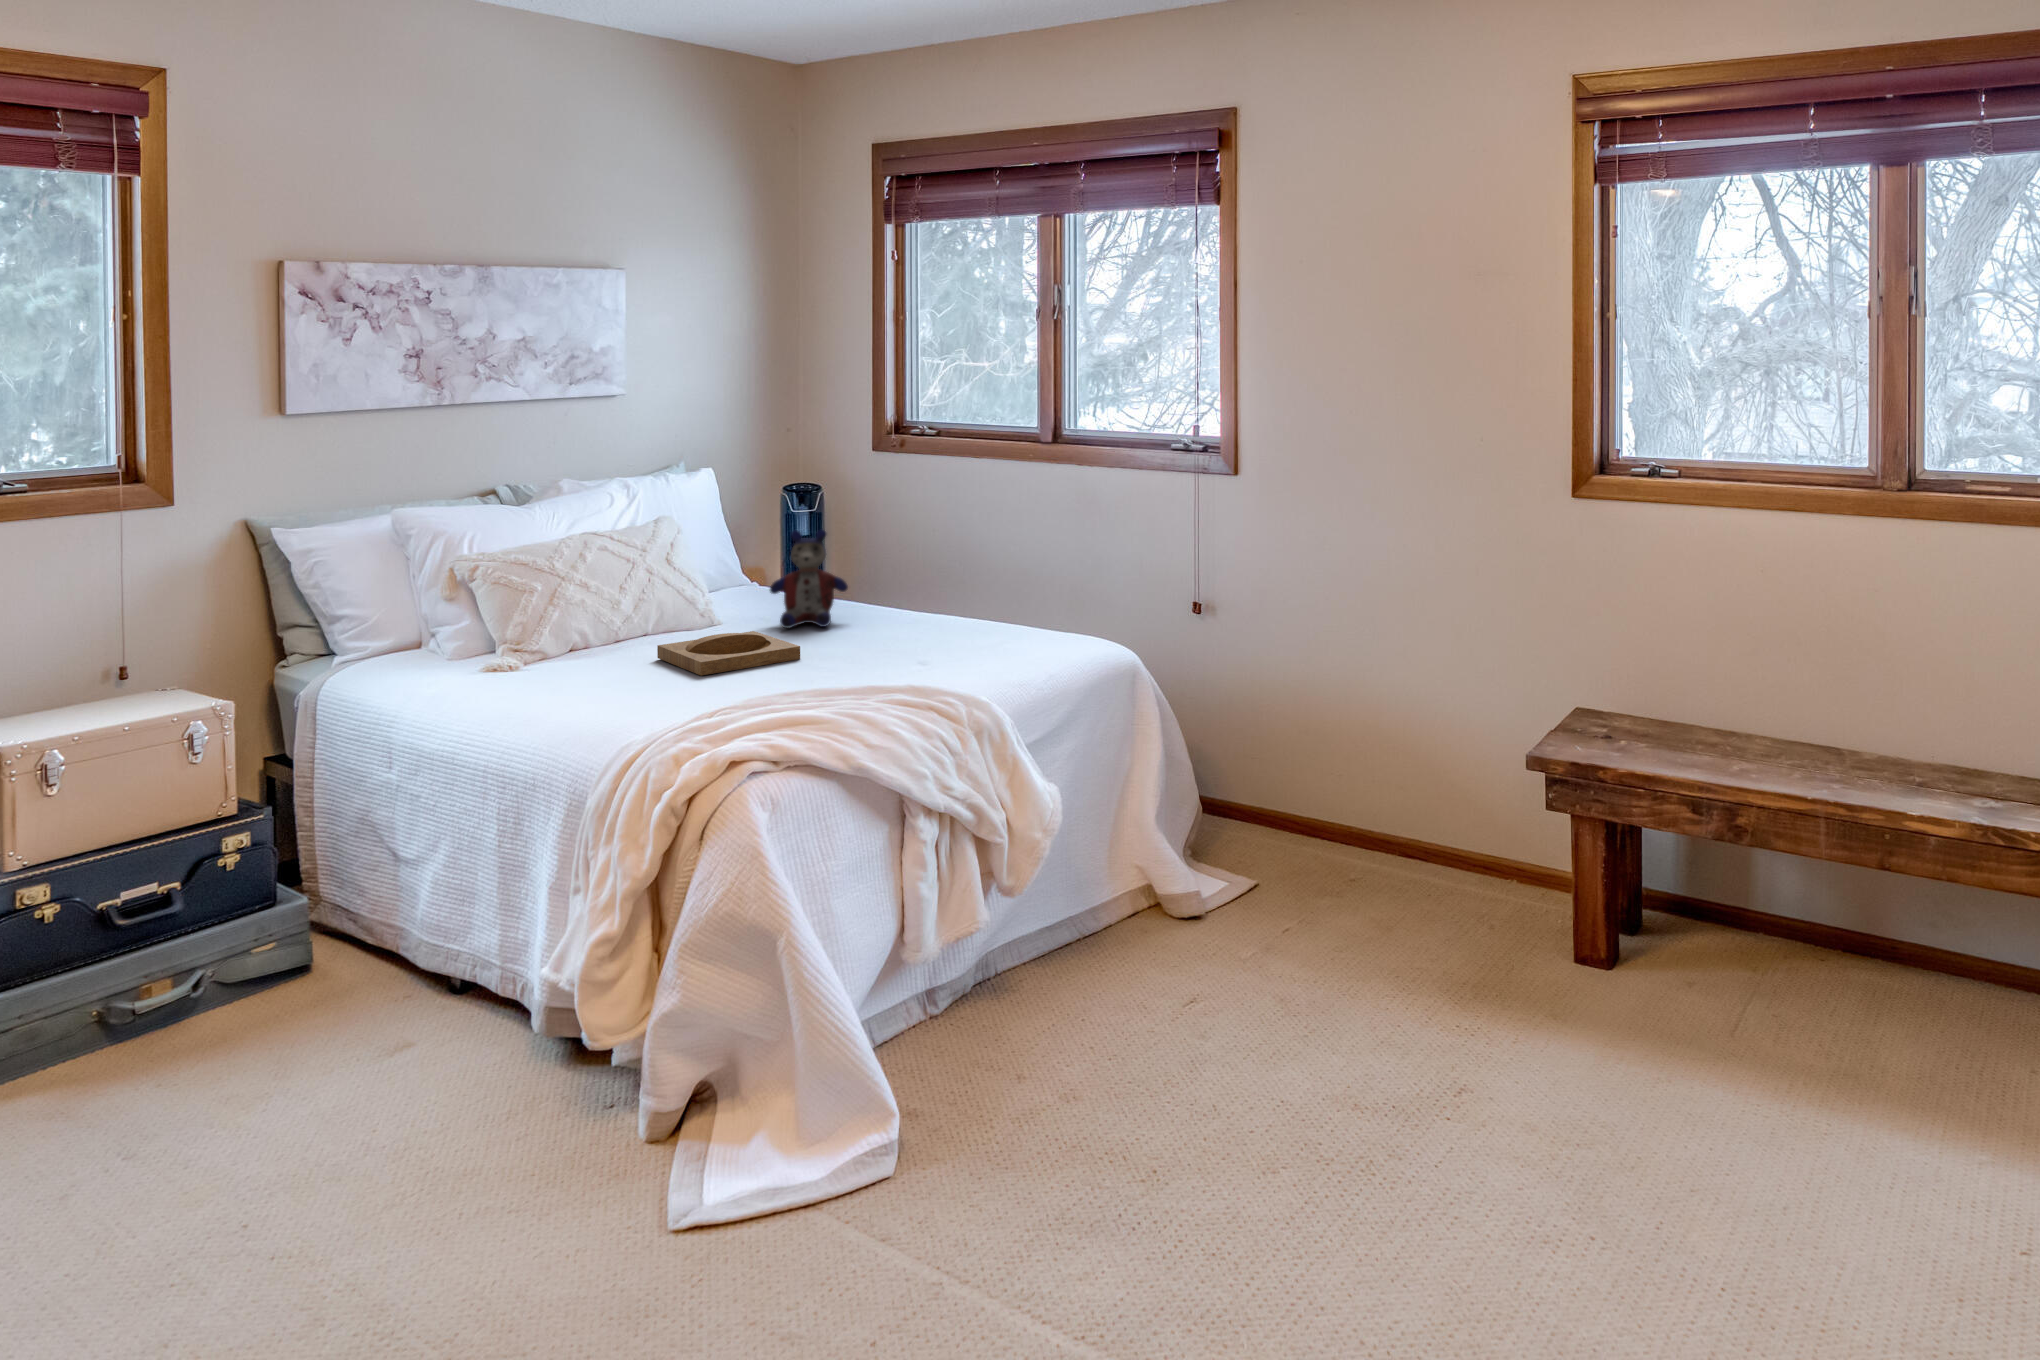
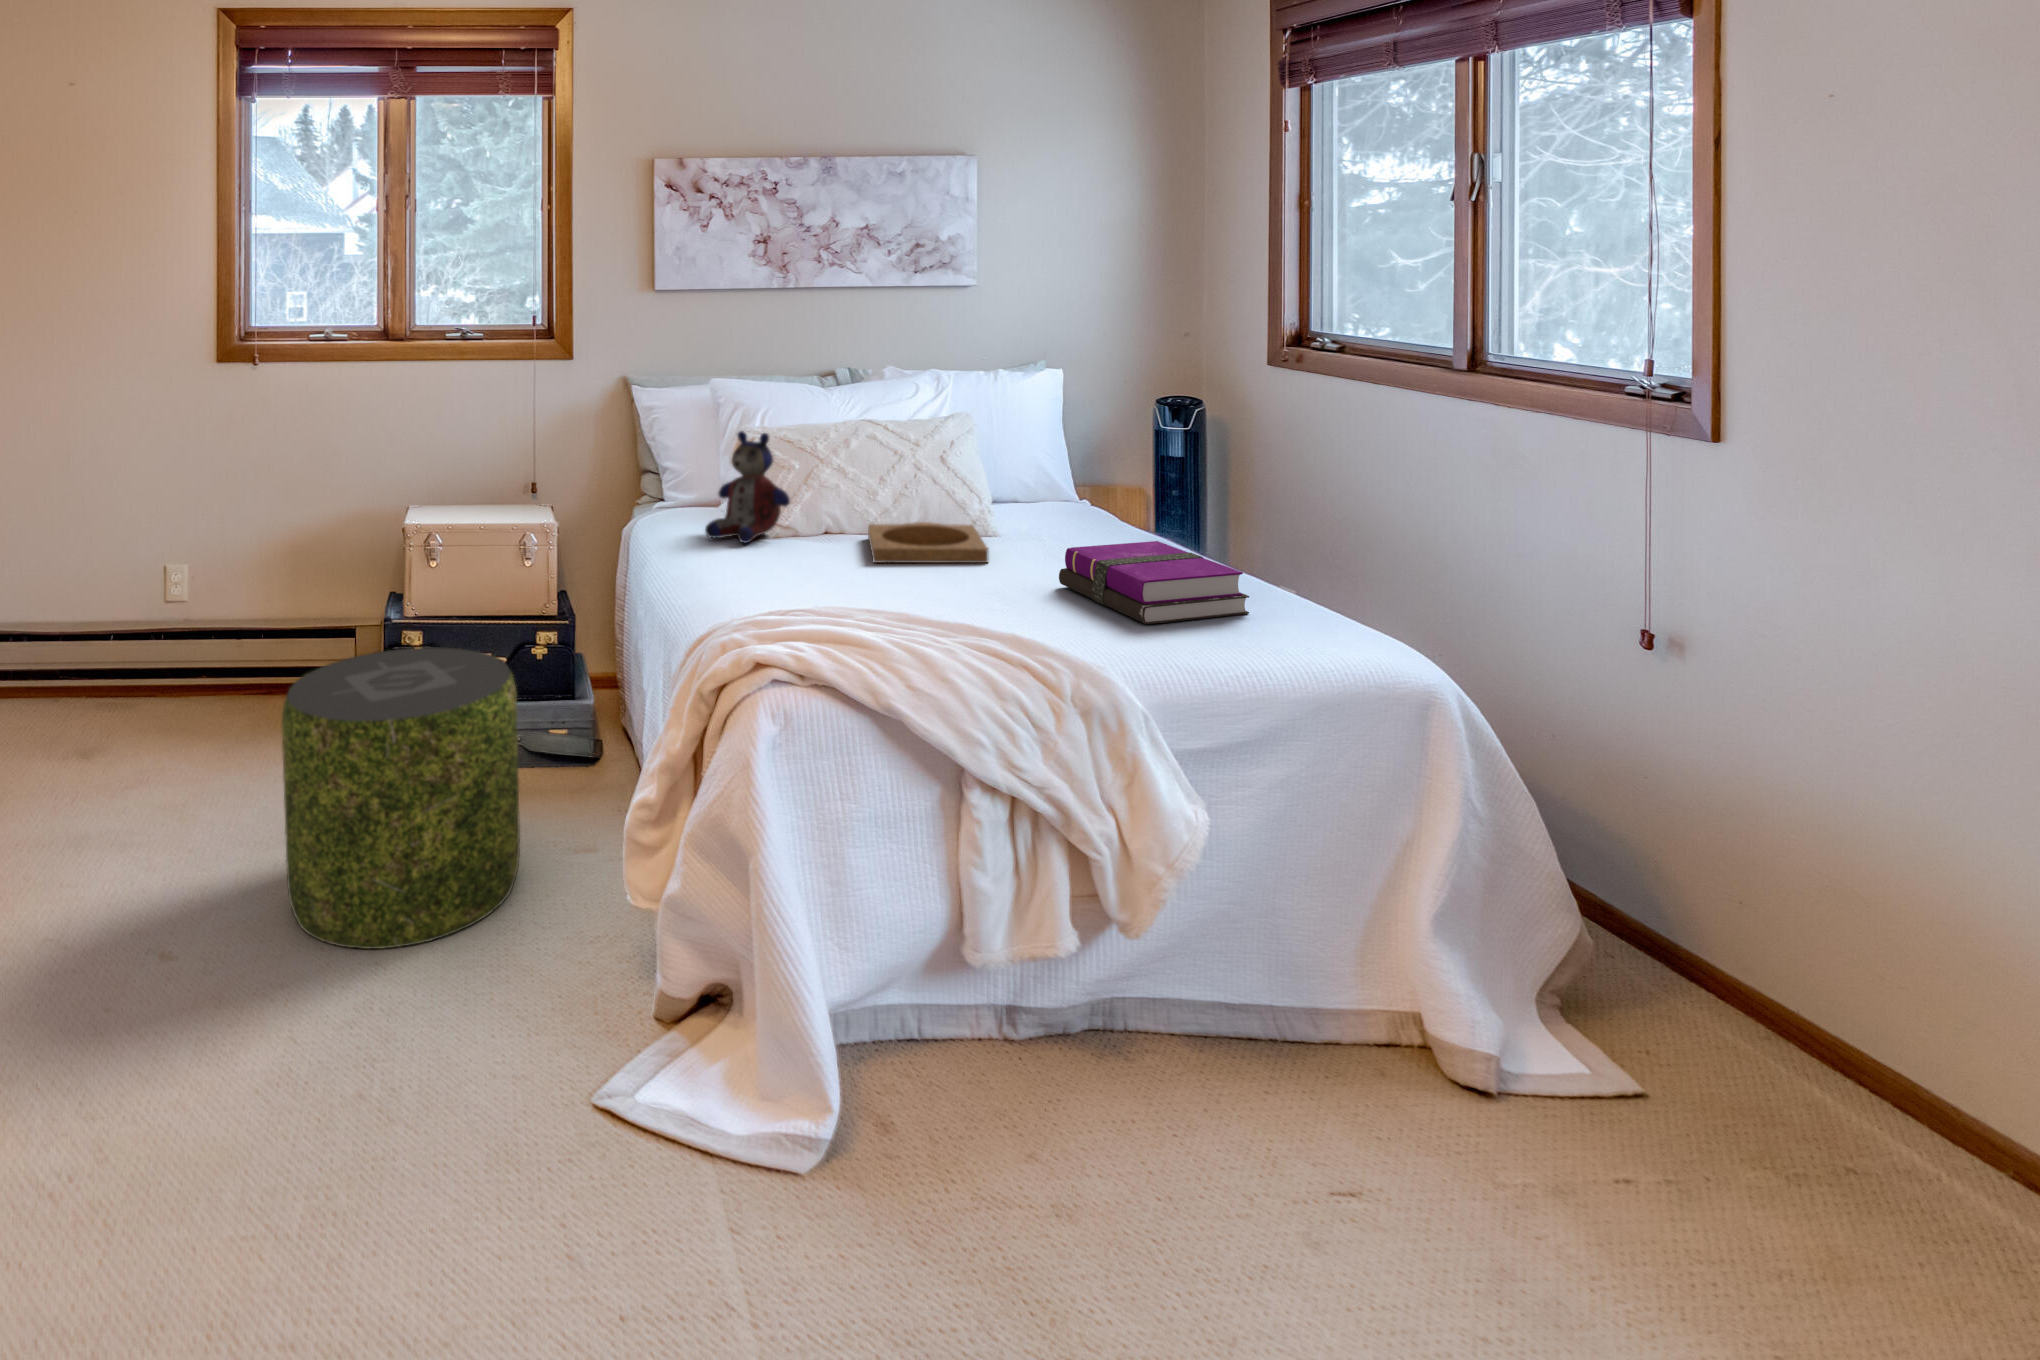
stuffed bear: present [770,530,848,628] -> present [705,431,790,543]
notebook: none [884,616,1035,675] -> present [1059,541,1249,624]
pouf: none [58,852,373,1220] -> present [282,647,520,949]

